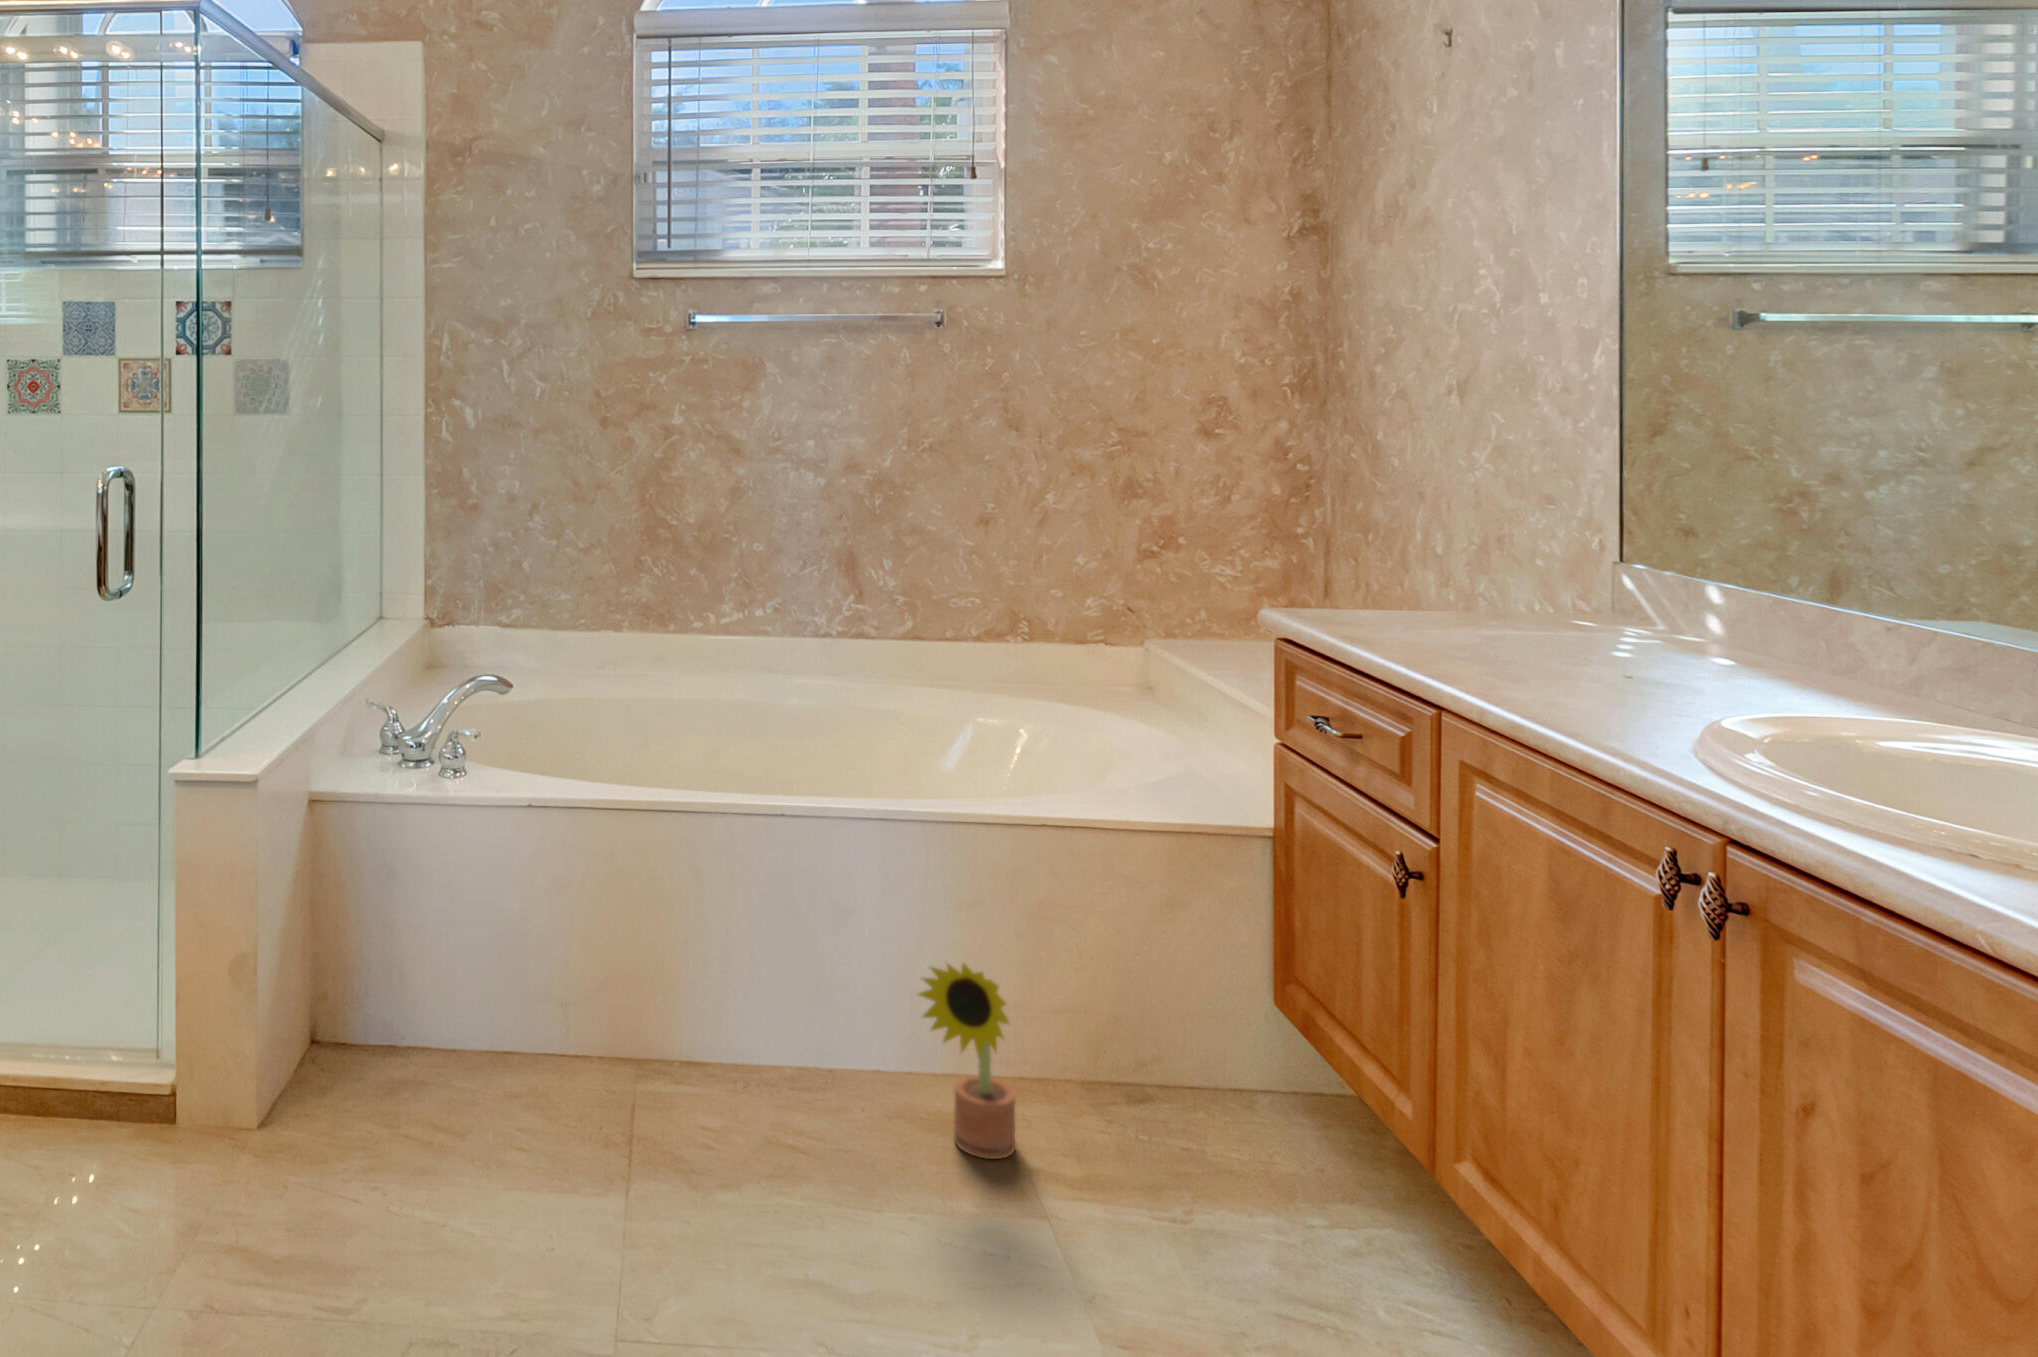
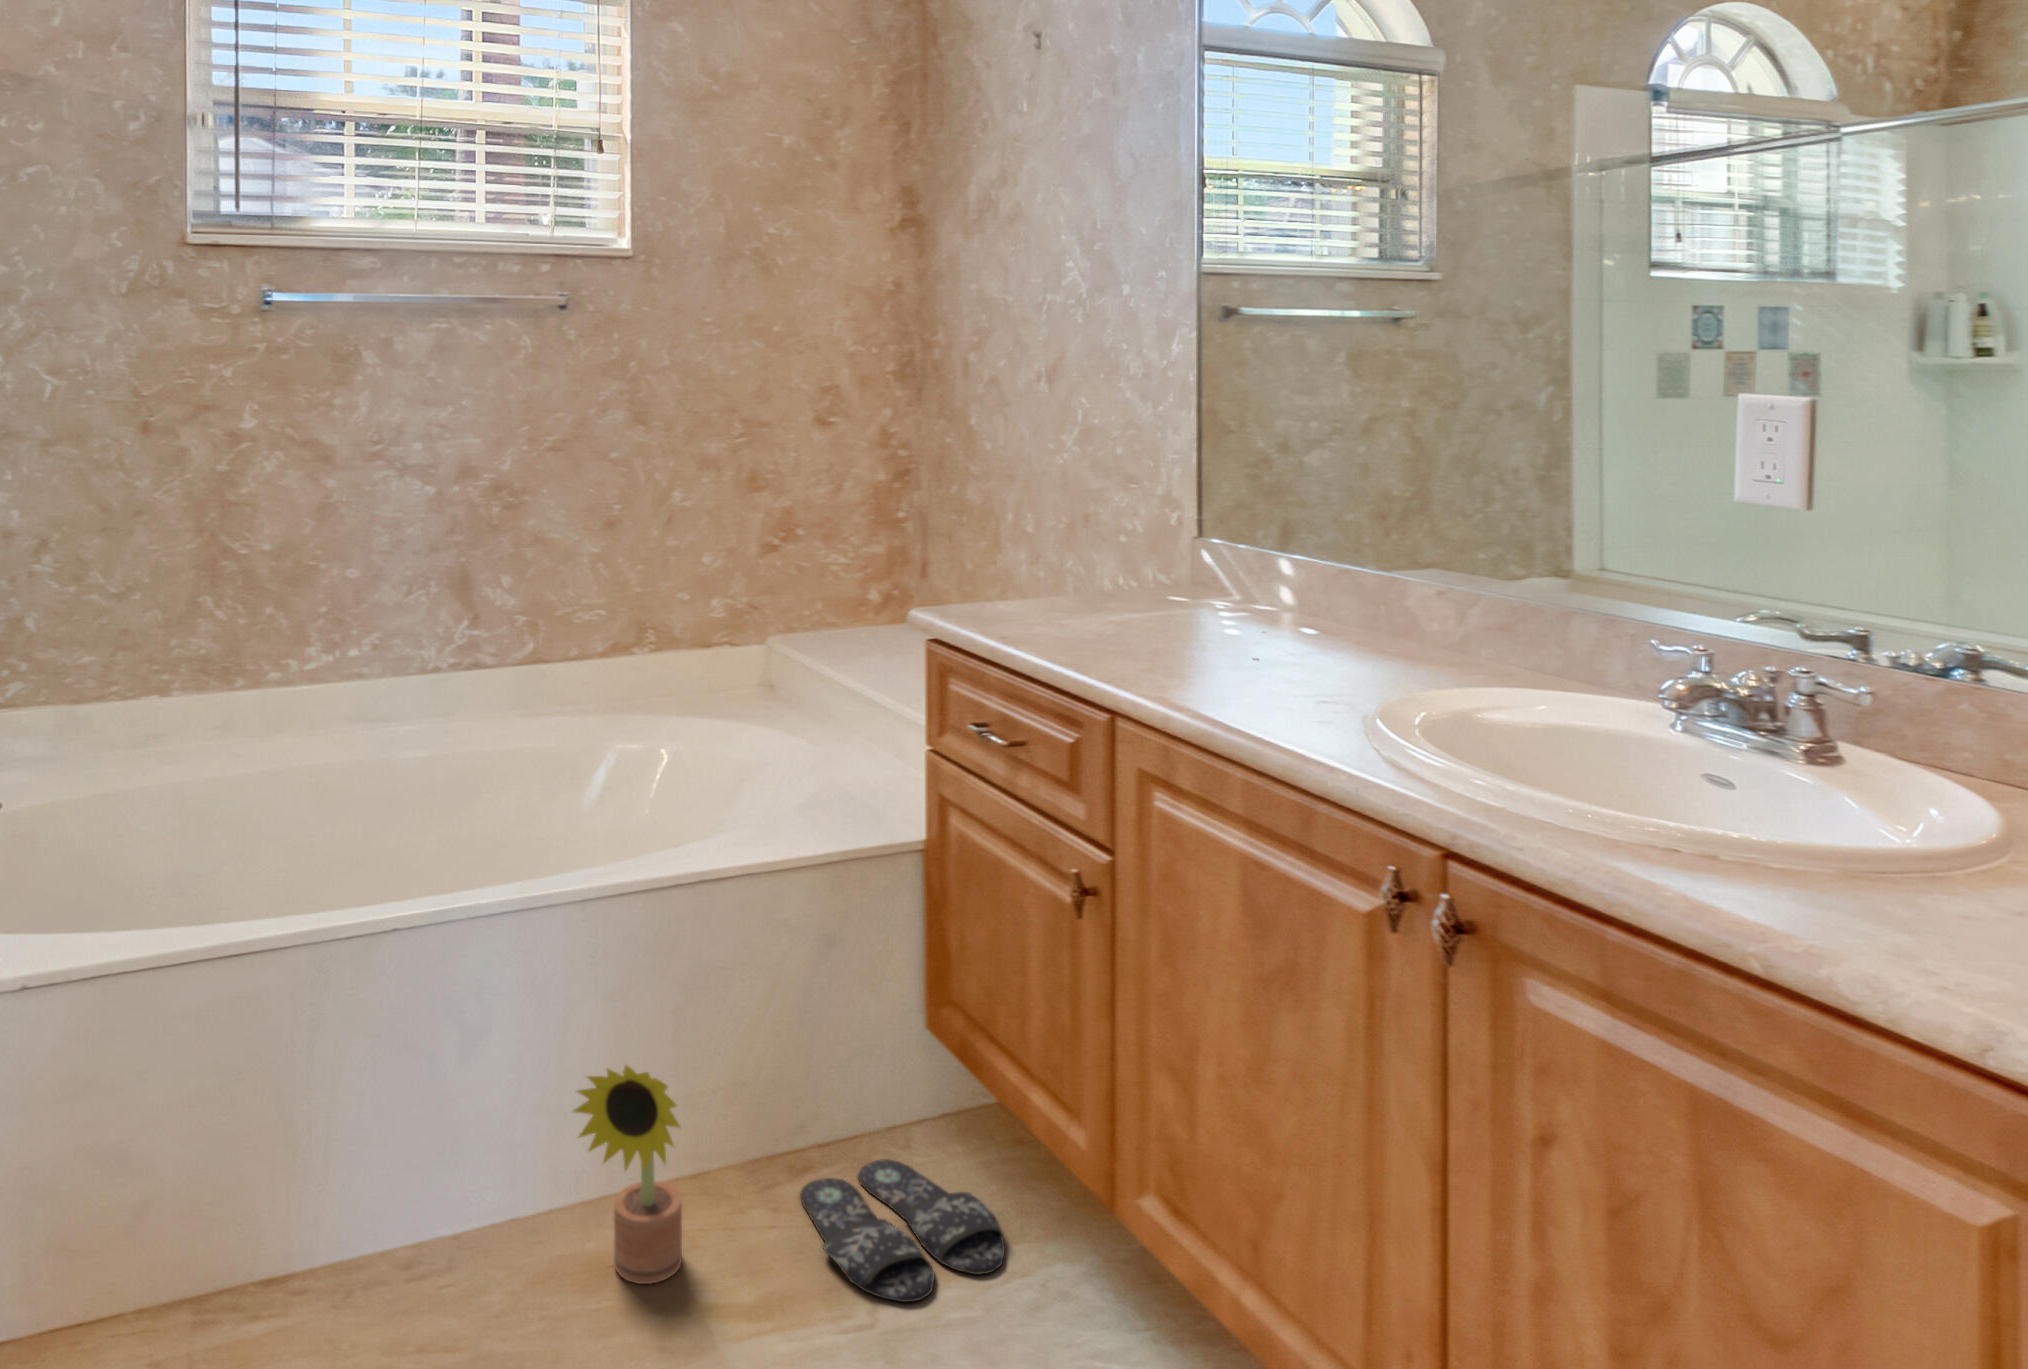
slippers: none [1135,1122,1338,1232] -> present [800,1159,1005,1302]

